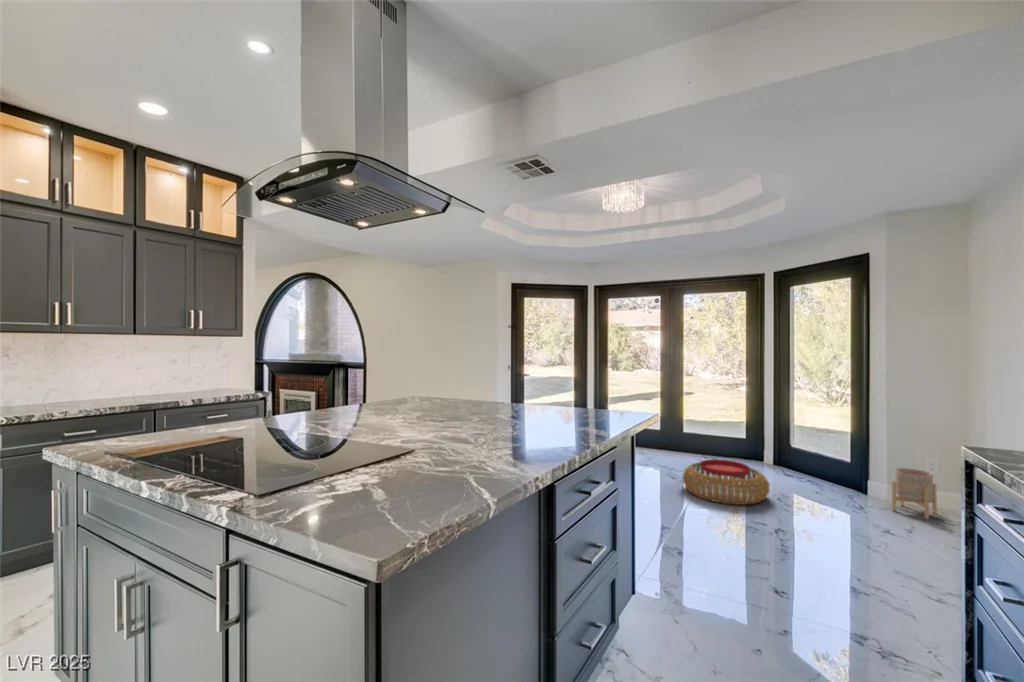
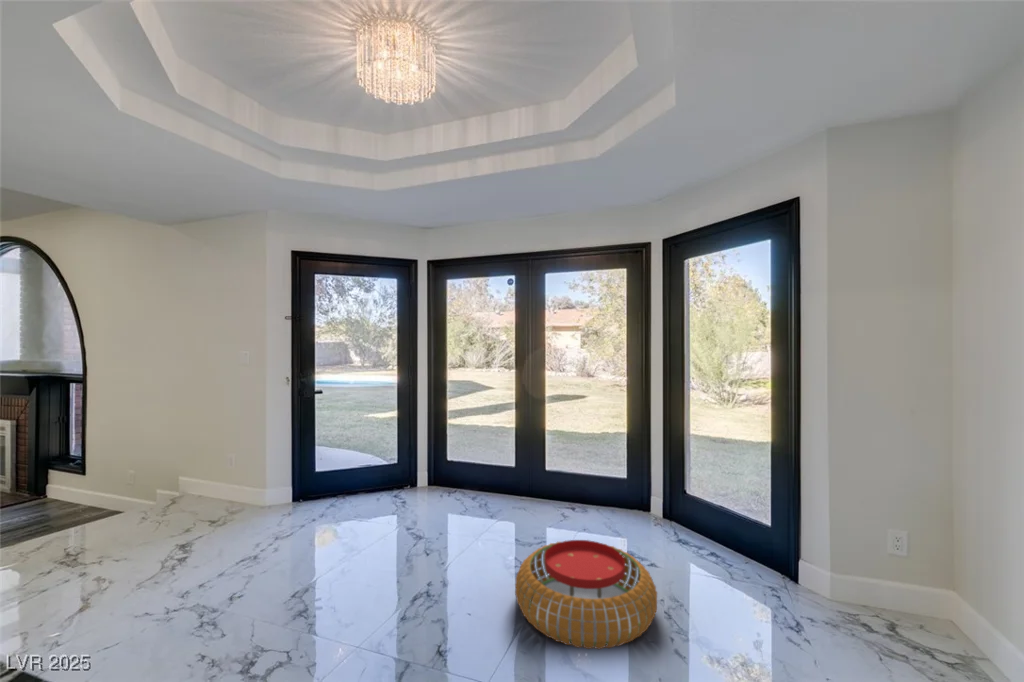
planter: present [892,468,937,519] -> none [849,549,916,652]

